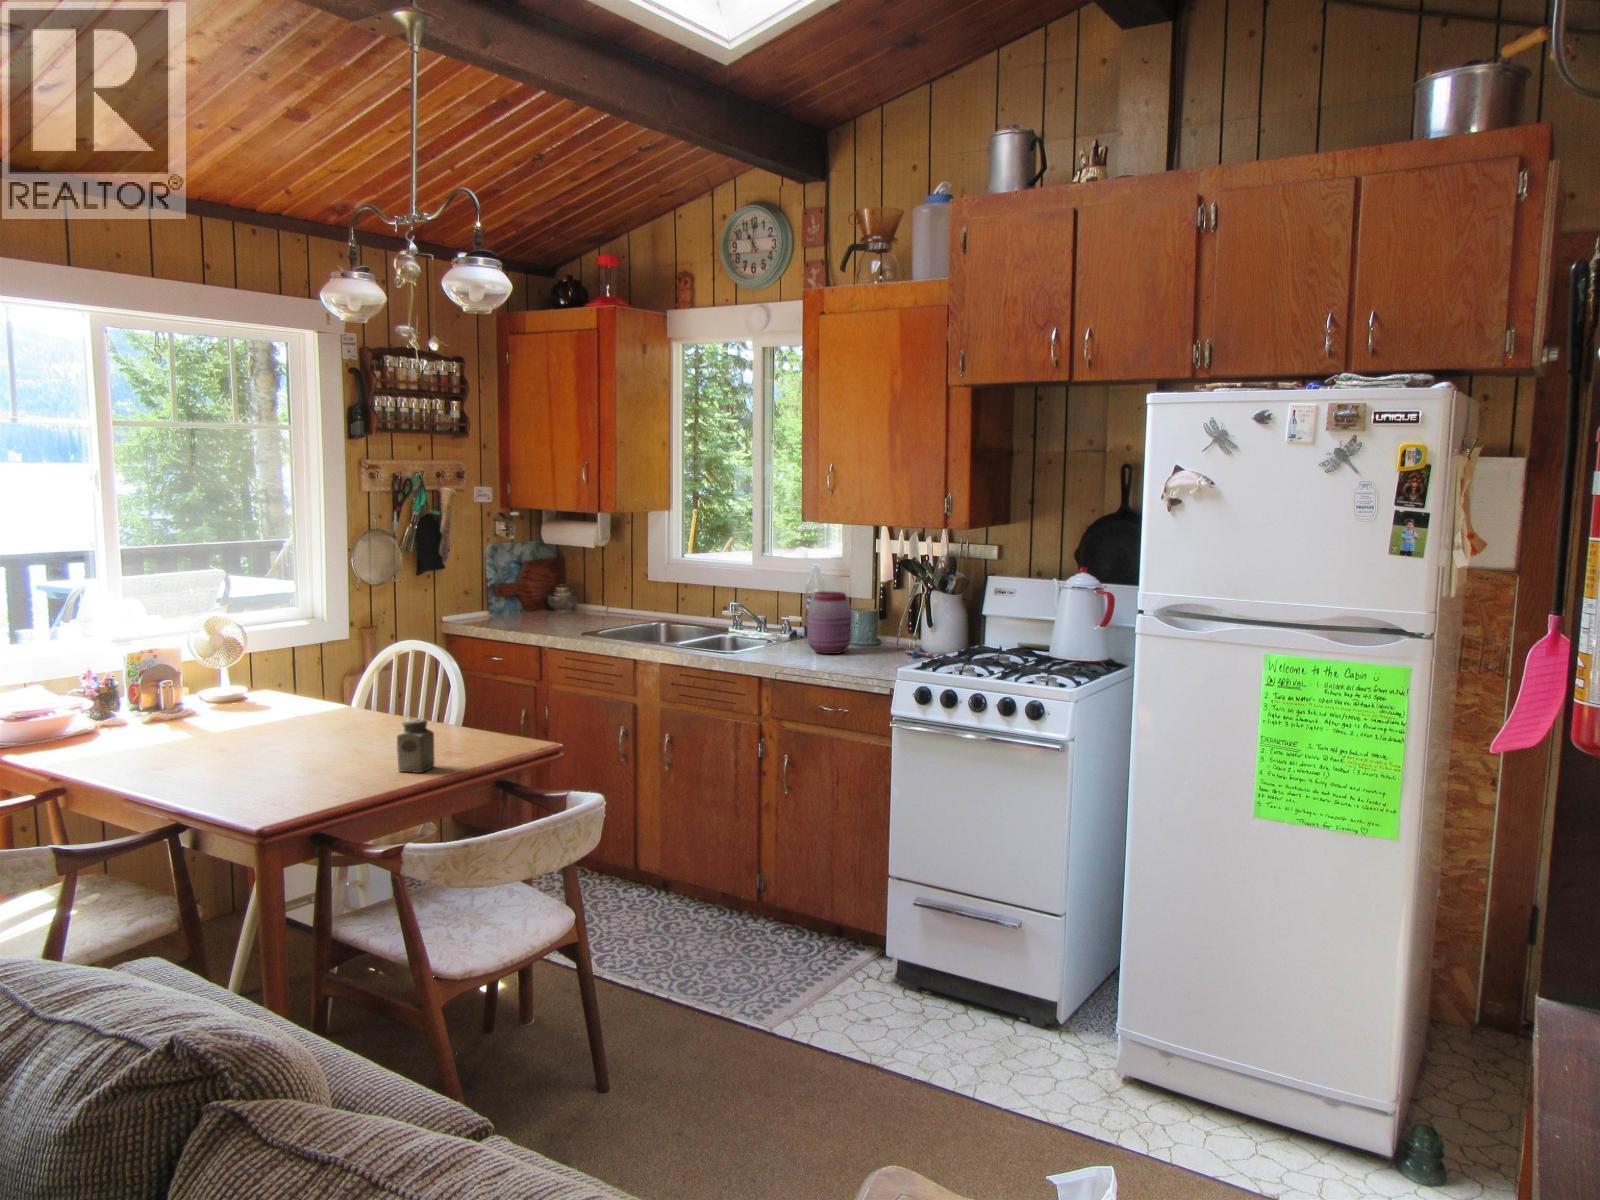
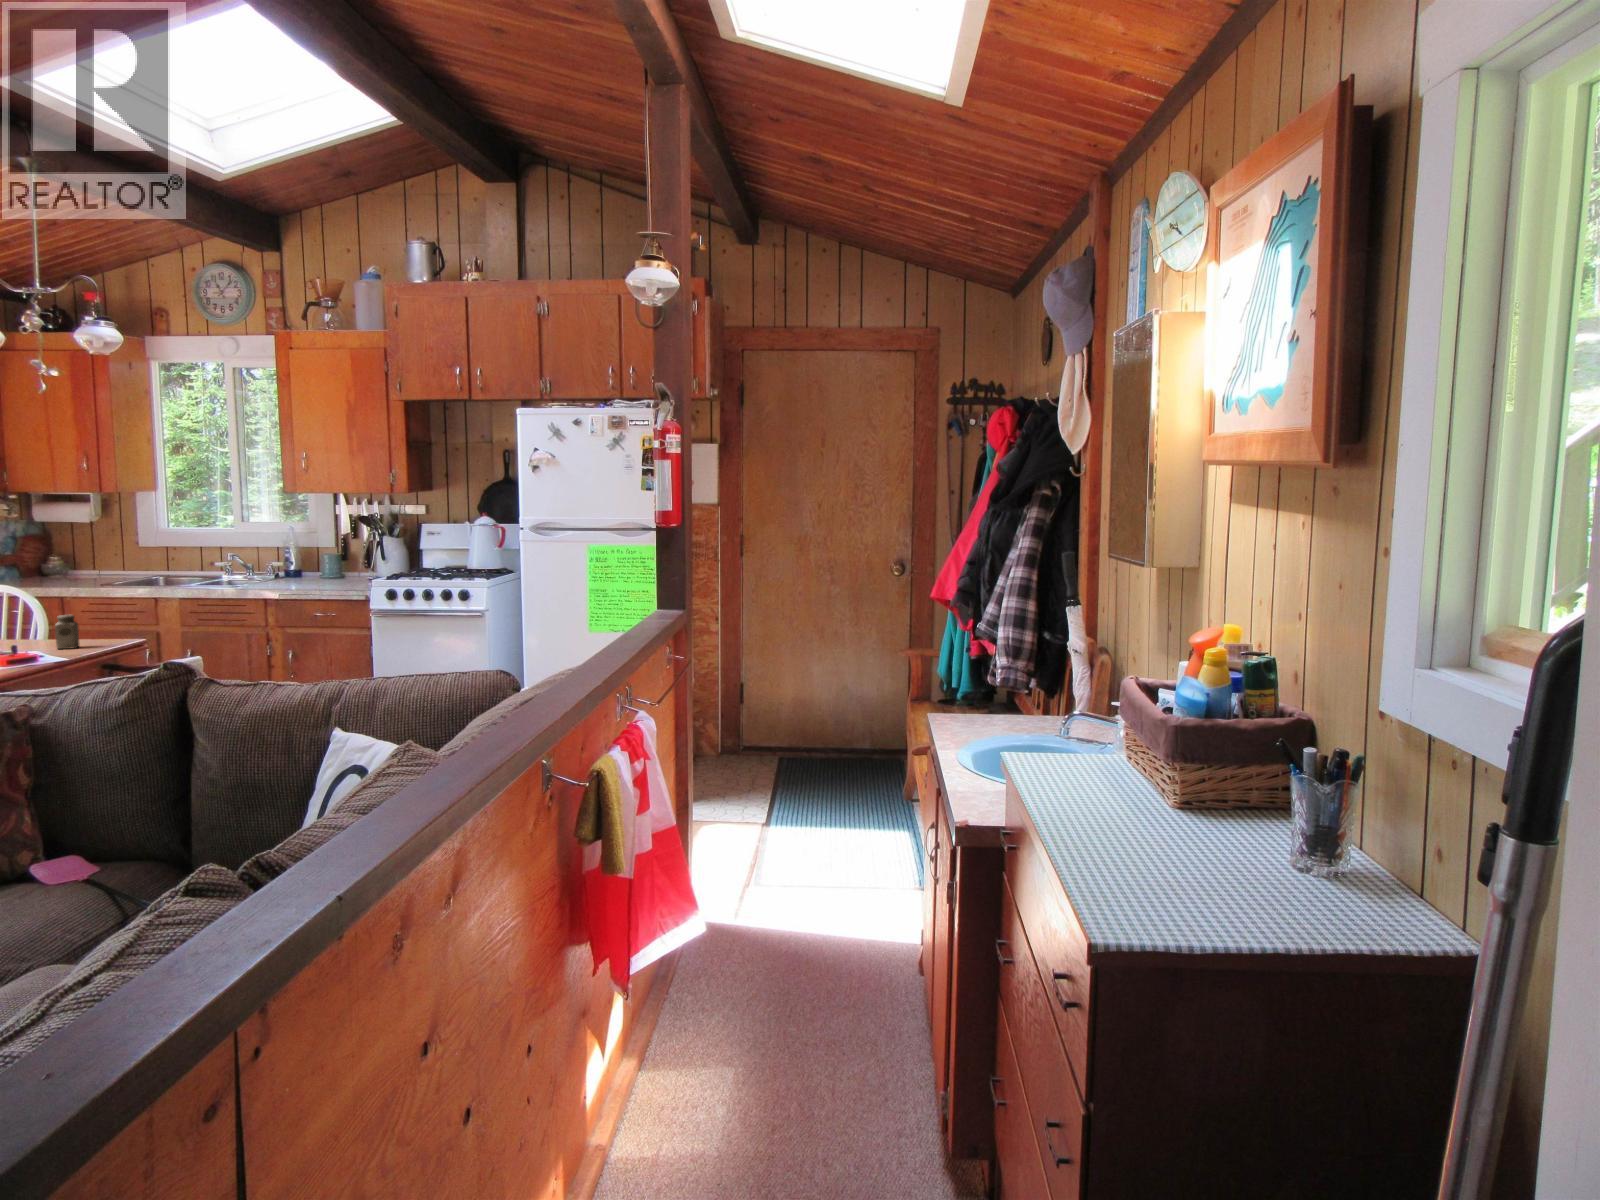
jar: present [807,591,852,654] -> none [295,541,329,583]

